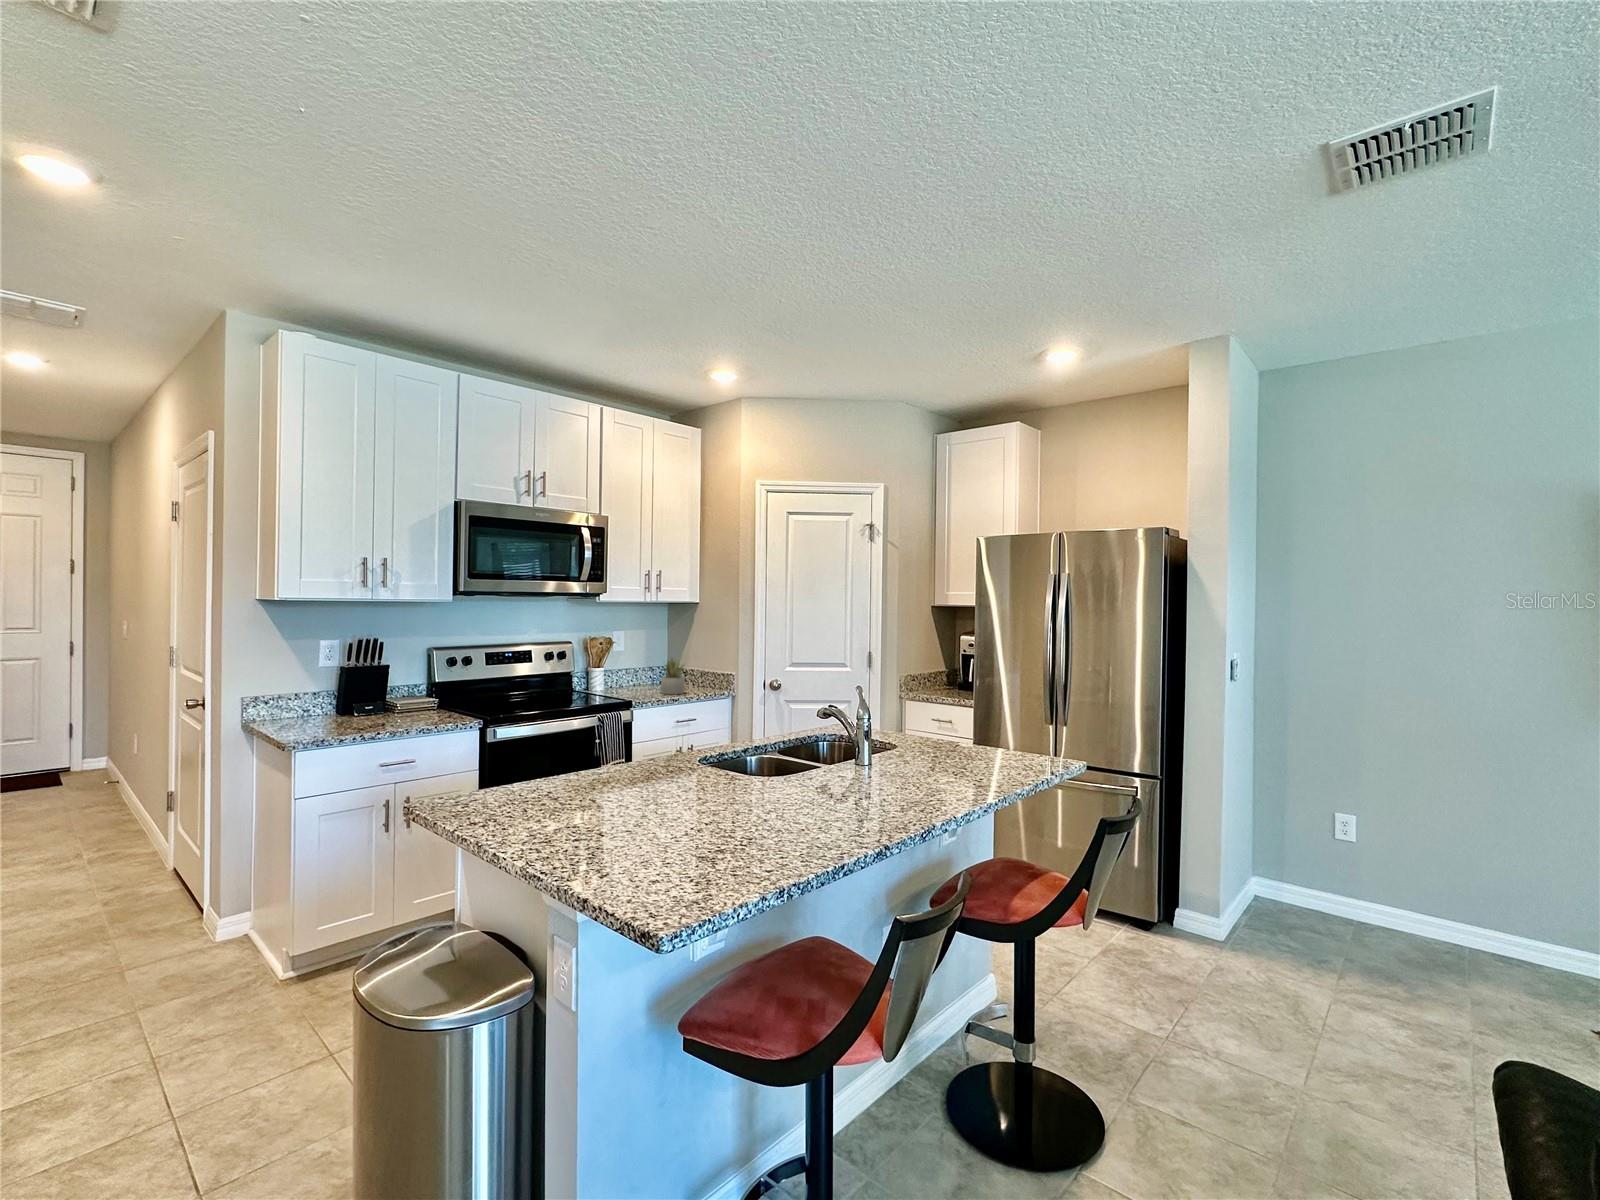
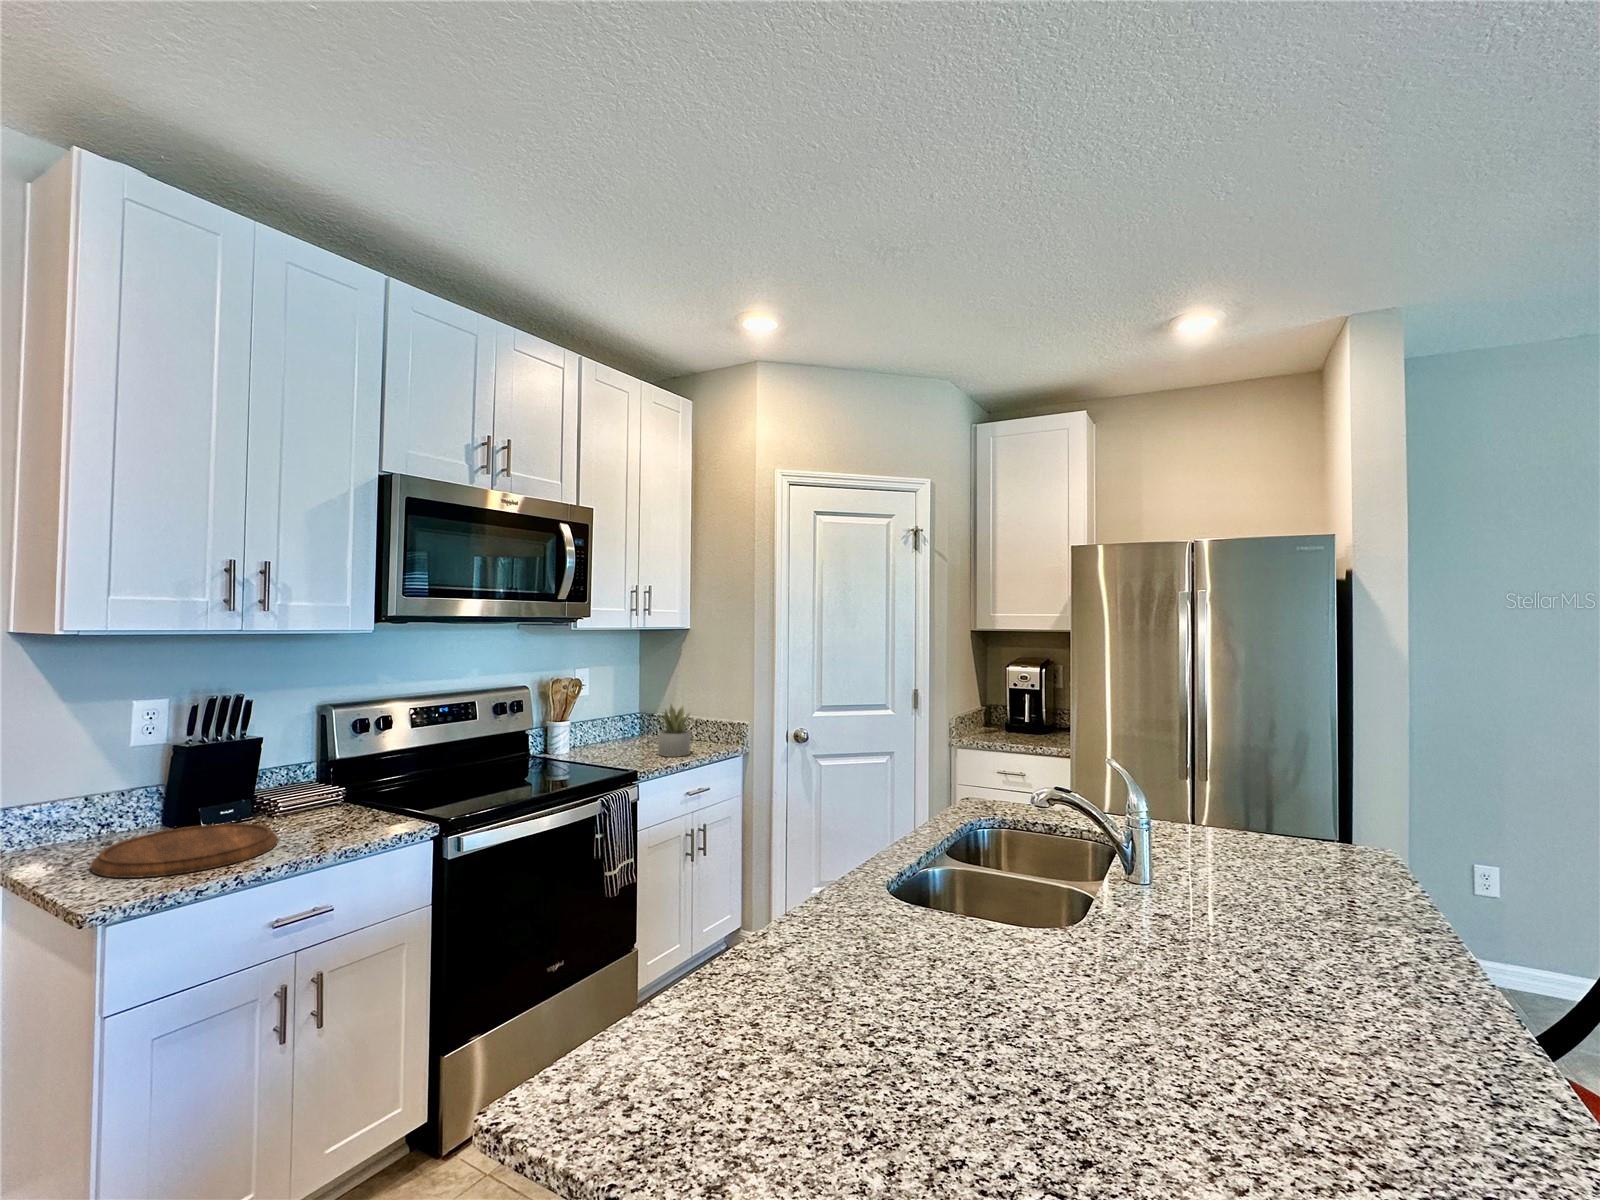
cutting board: none [293,712,389,732] -> present [91,823,278,878]

